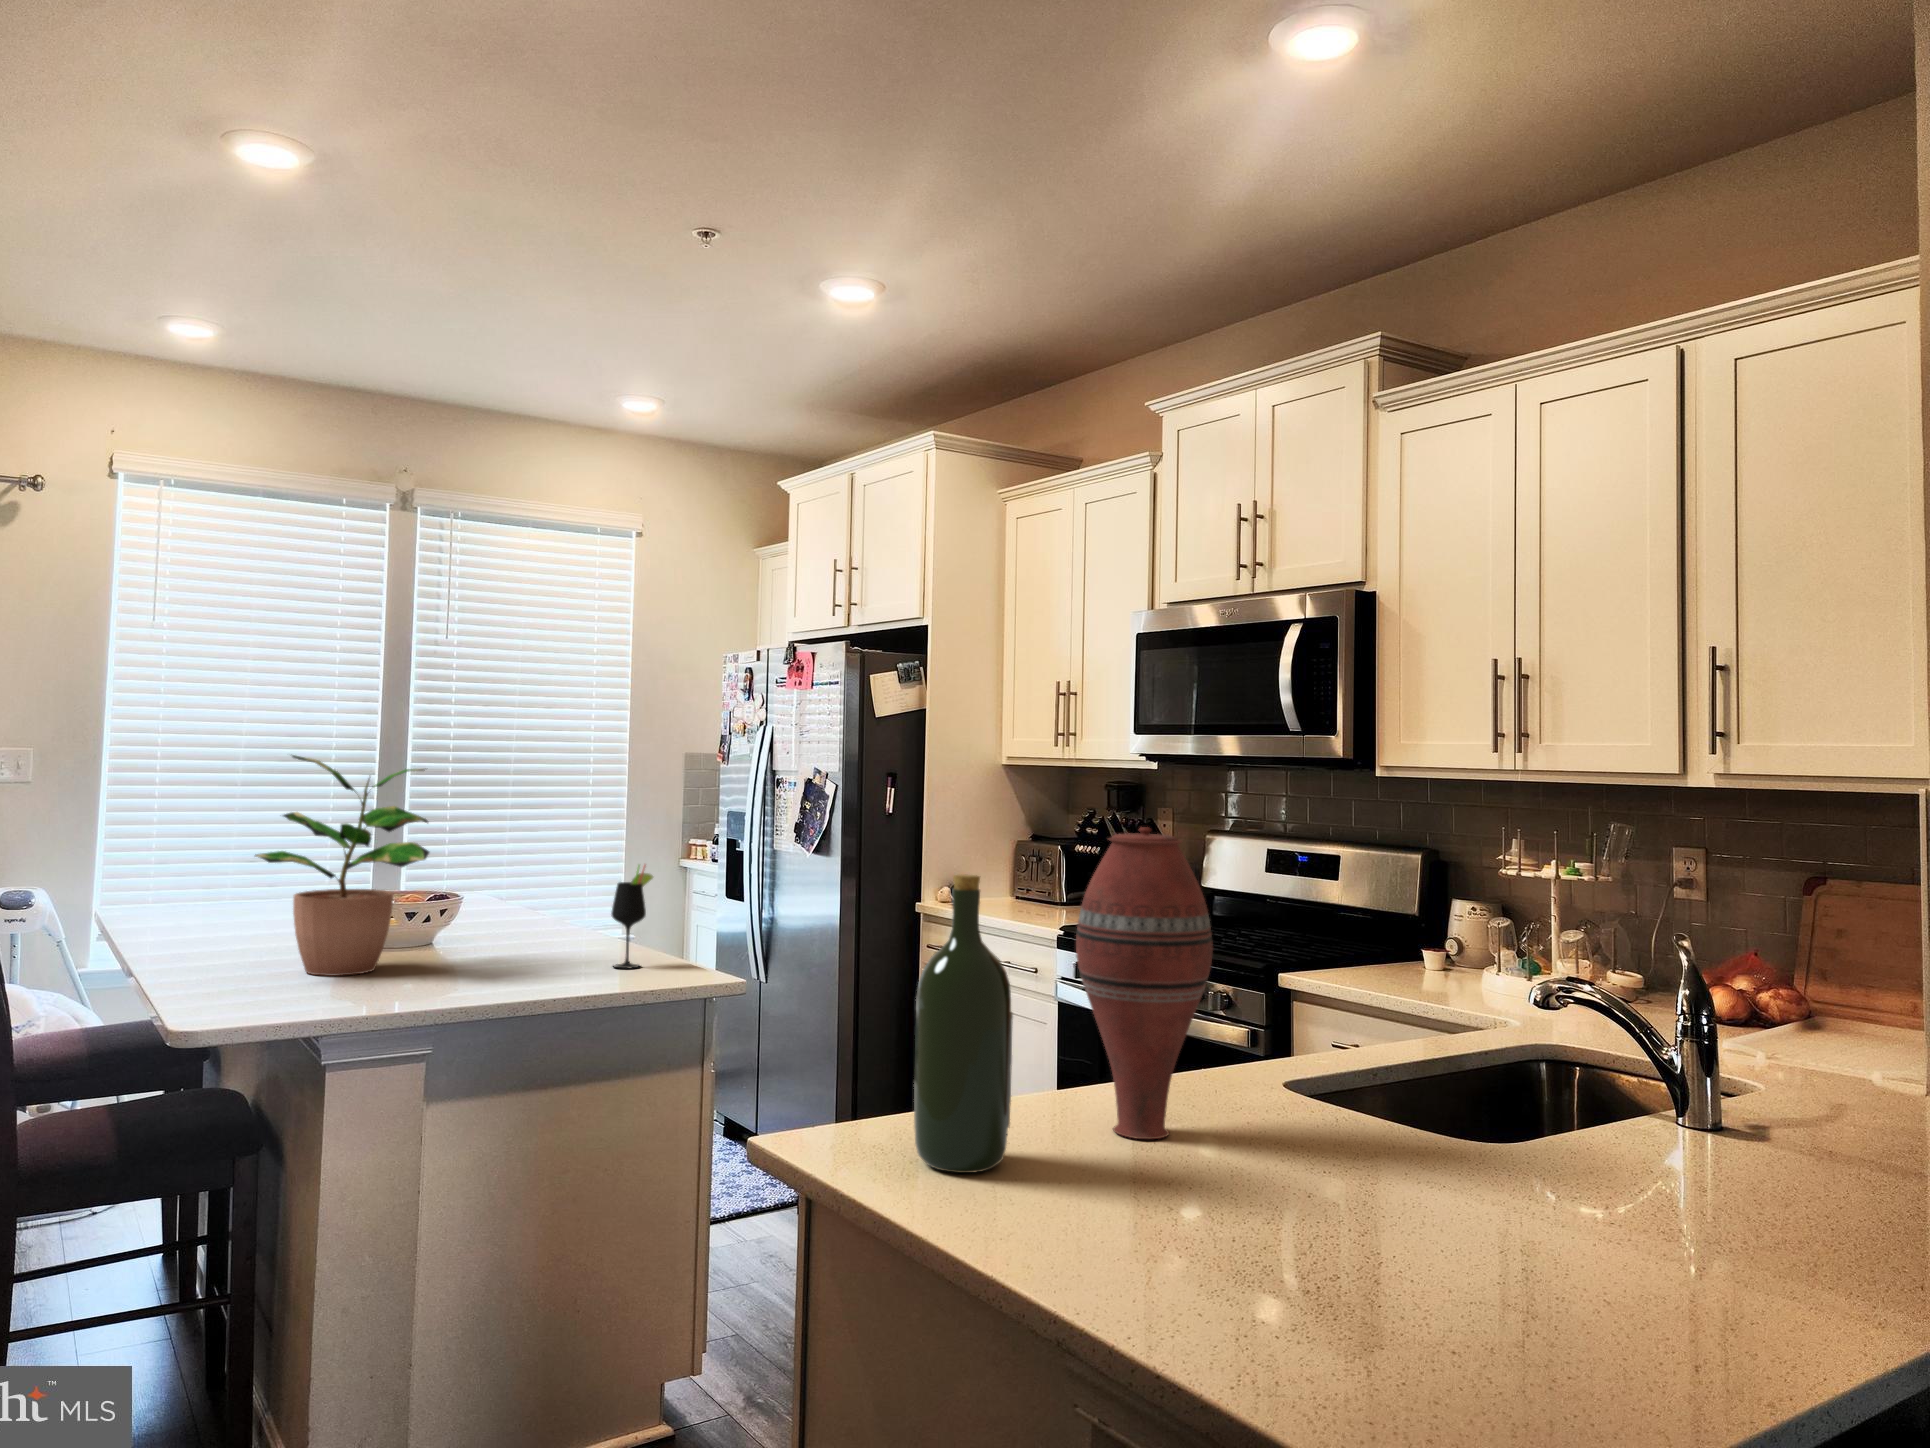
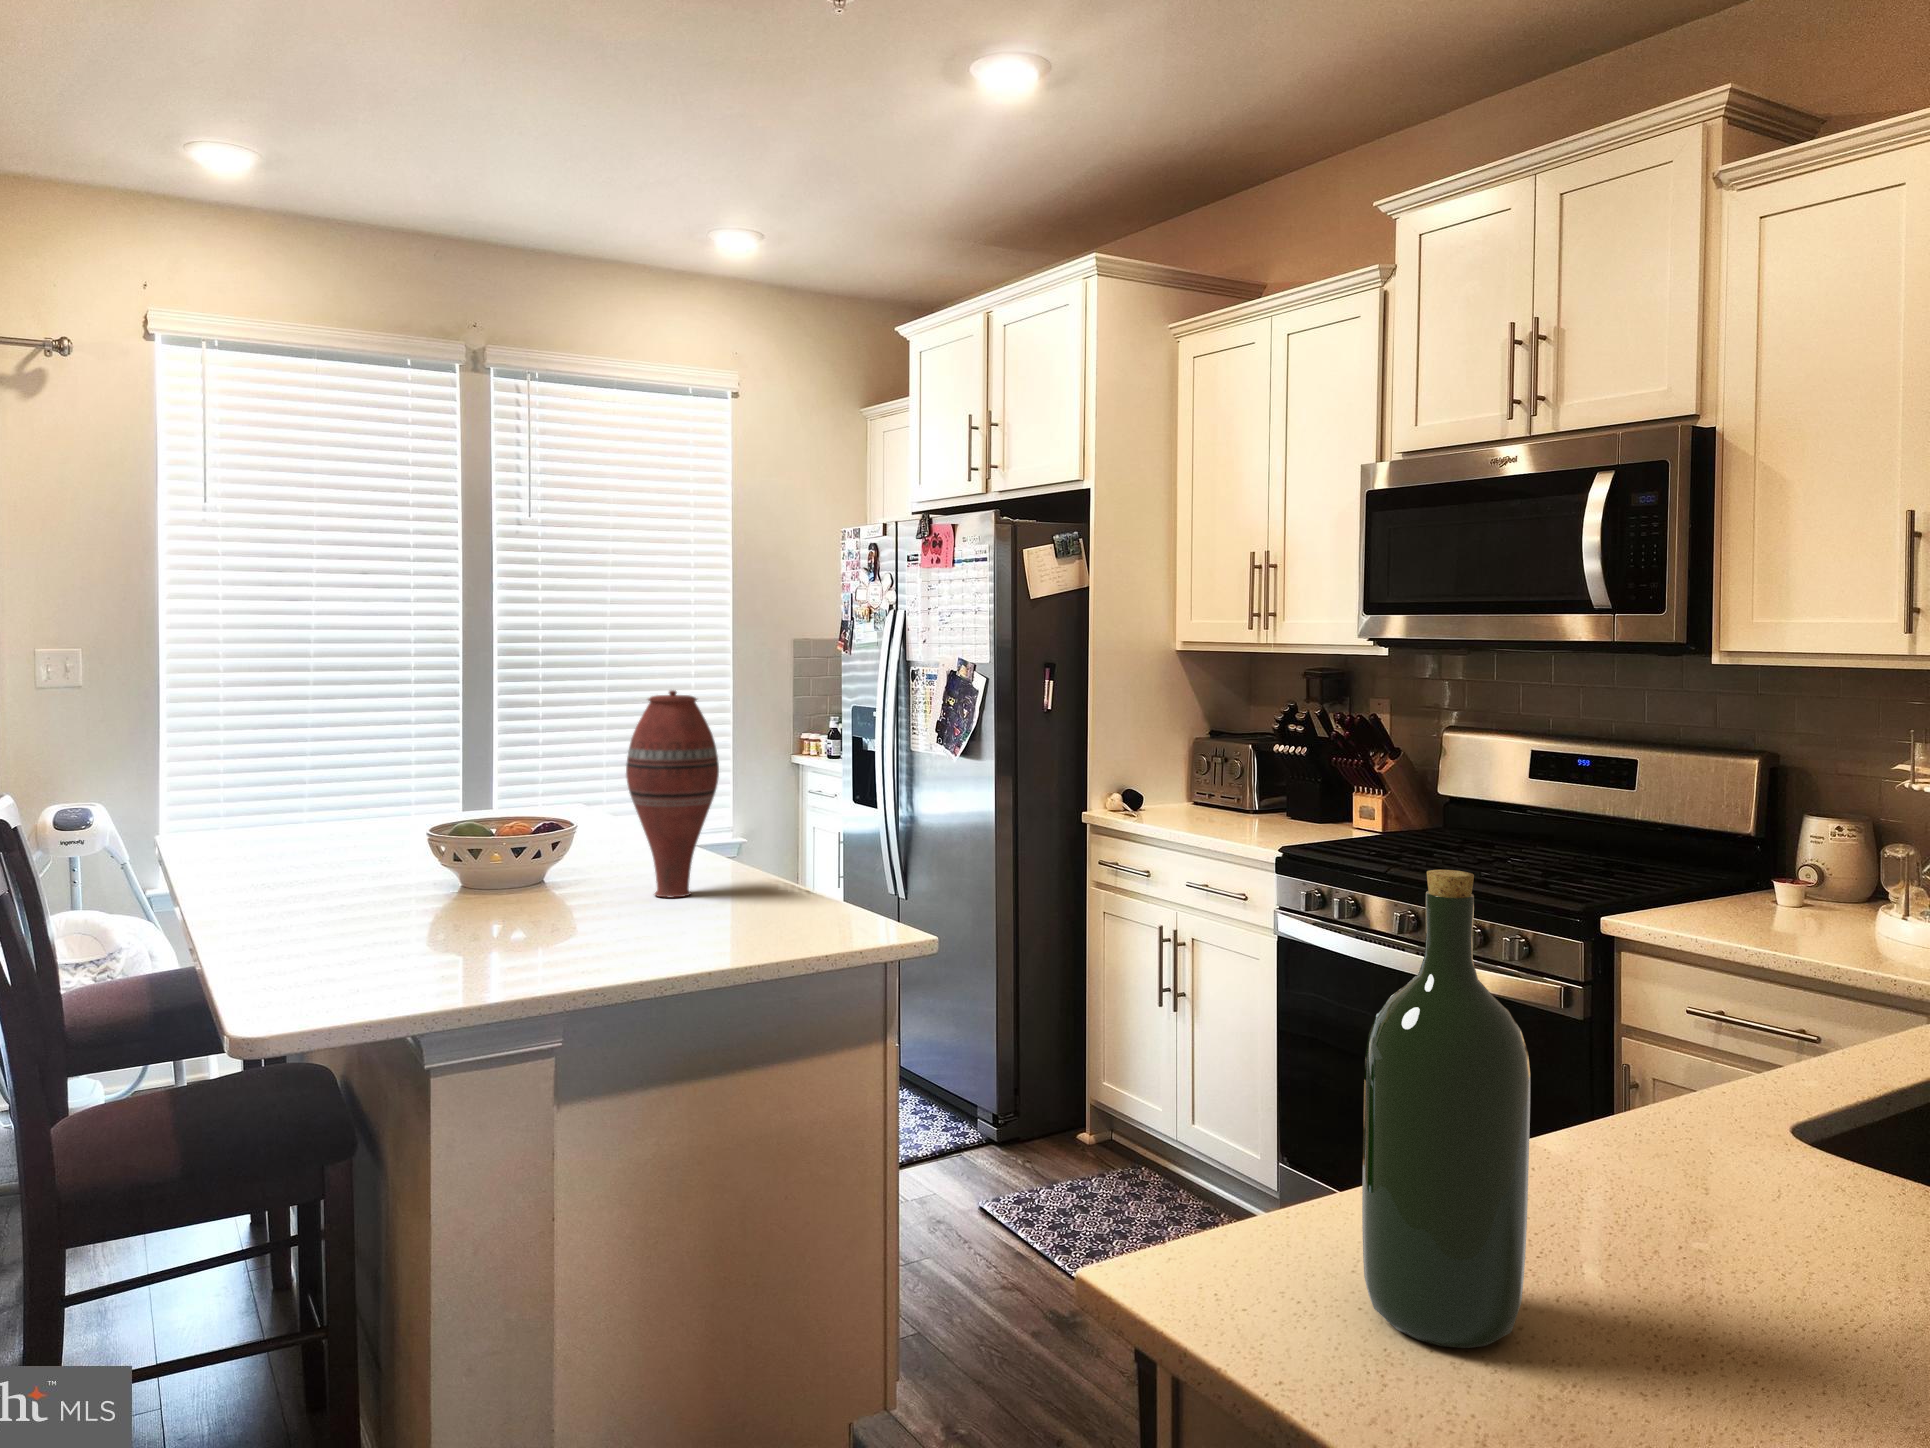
potted plant: present [255,755,429,976] -> none [329,665,546,939]
vase: present [1076,827,1213,1139] -> present [626,690,719,898]
wine glass: present [611,865,653,968] -> none [769,793,820,922]

